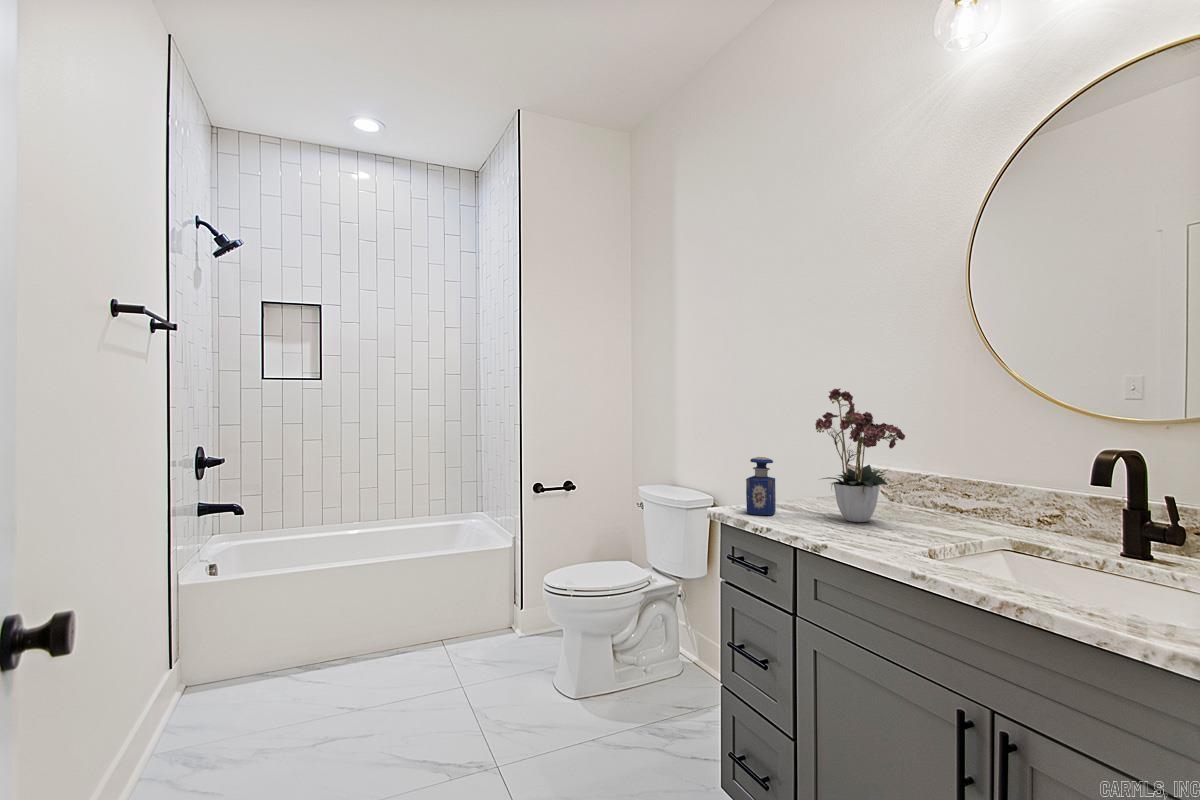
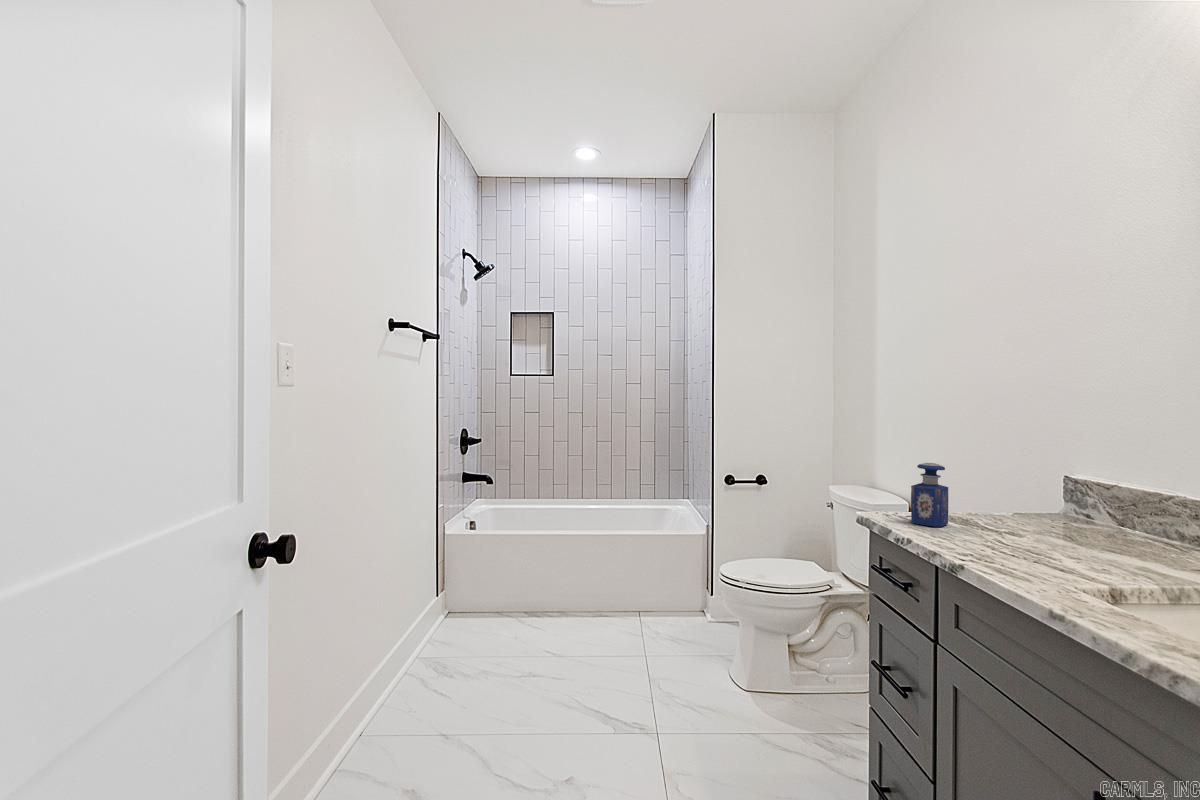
flower arrangement: present [815,389,905,522] -> none [989,382,1121,545]

